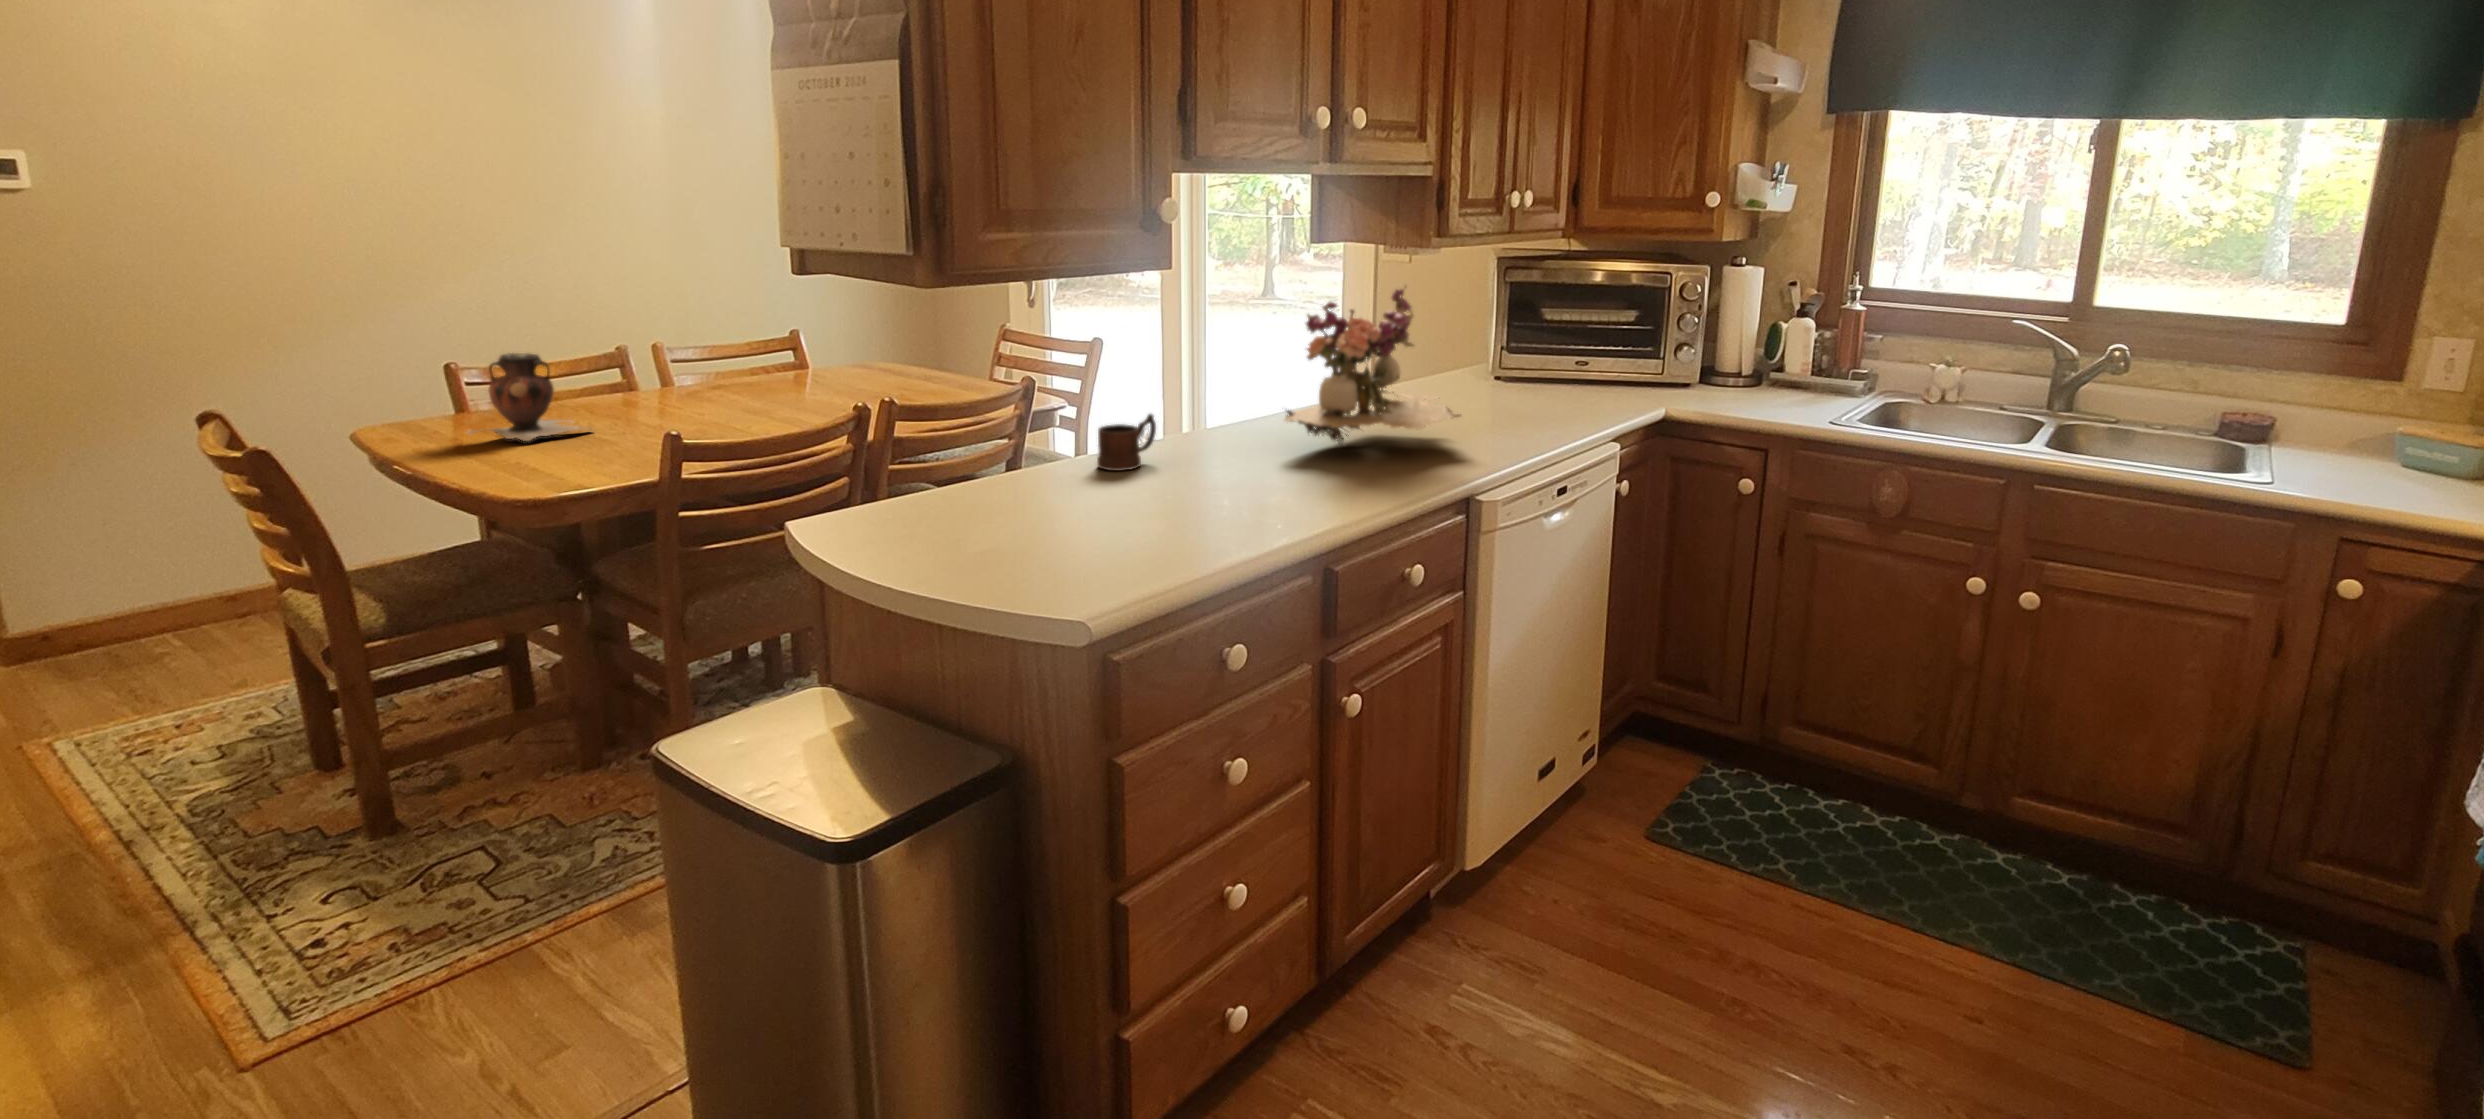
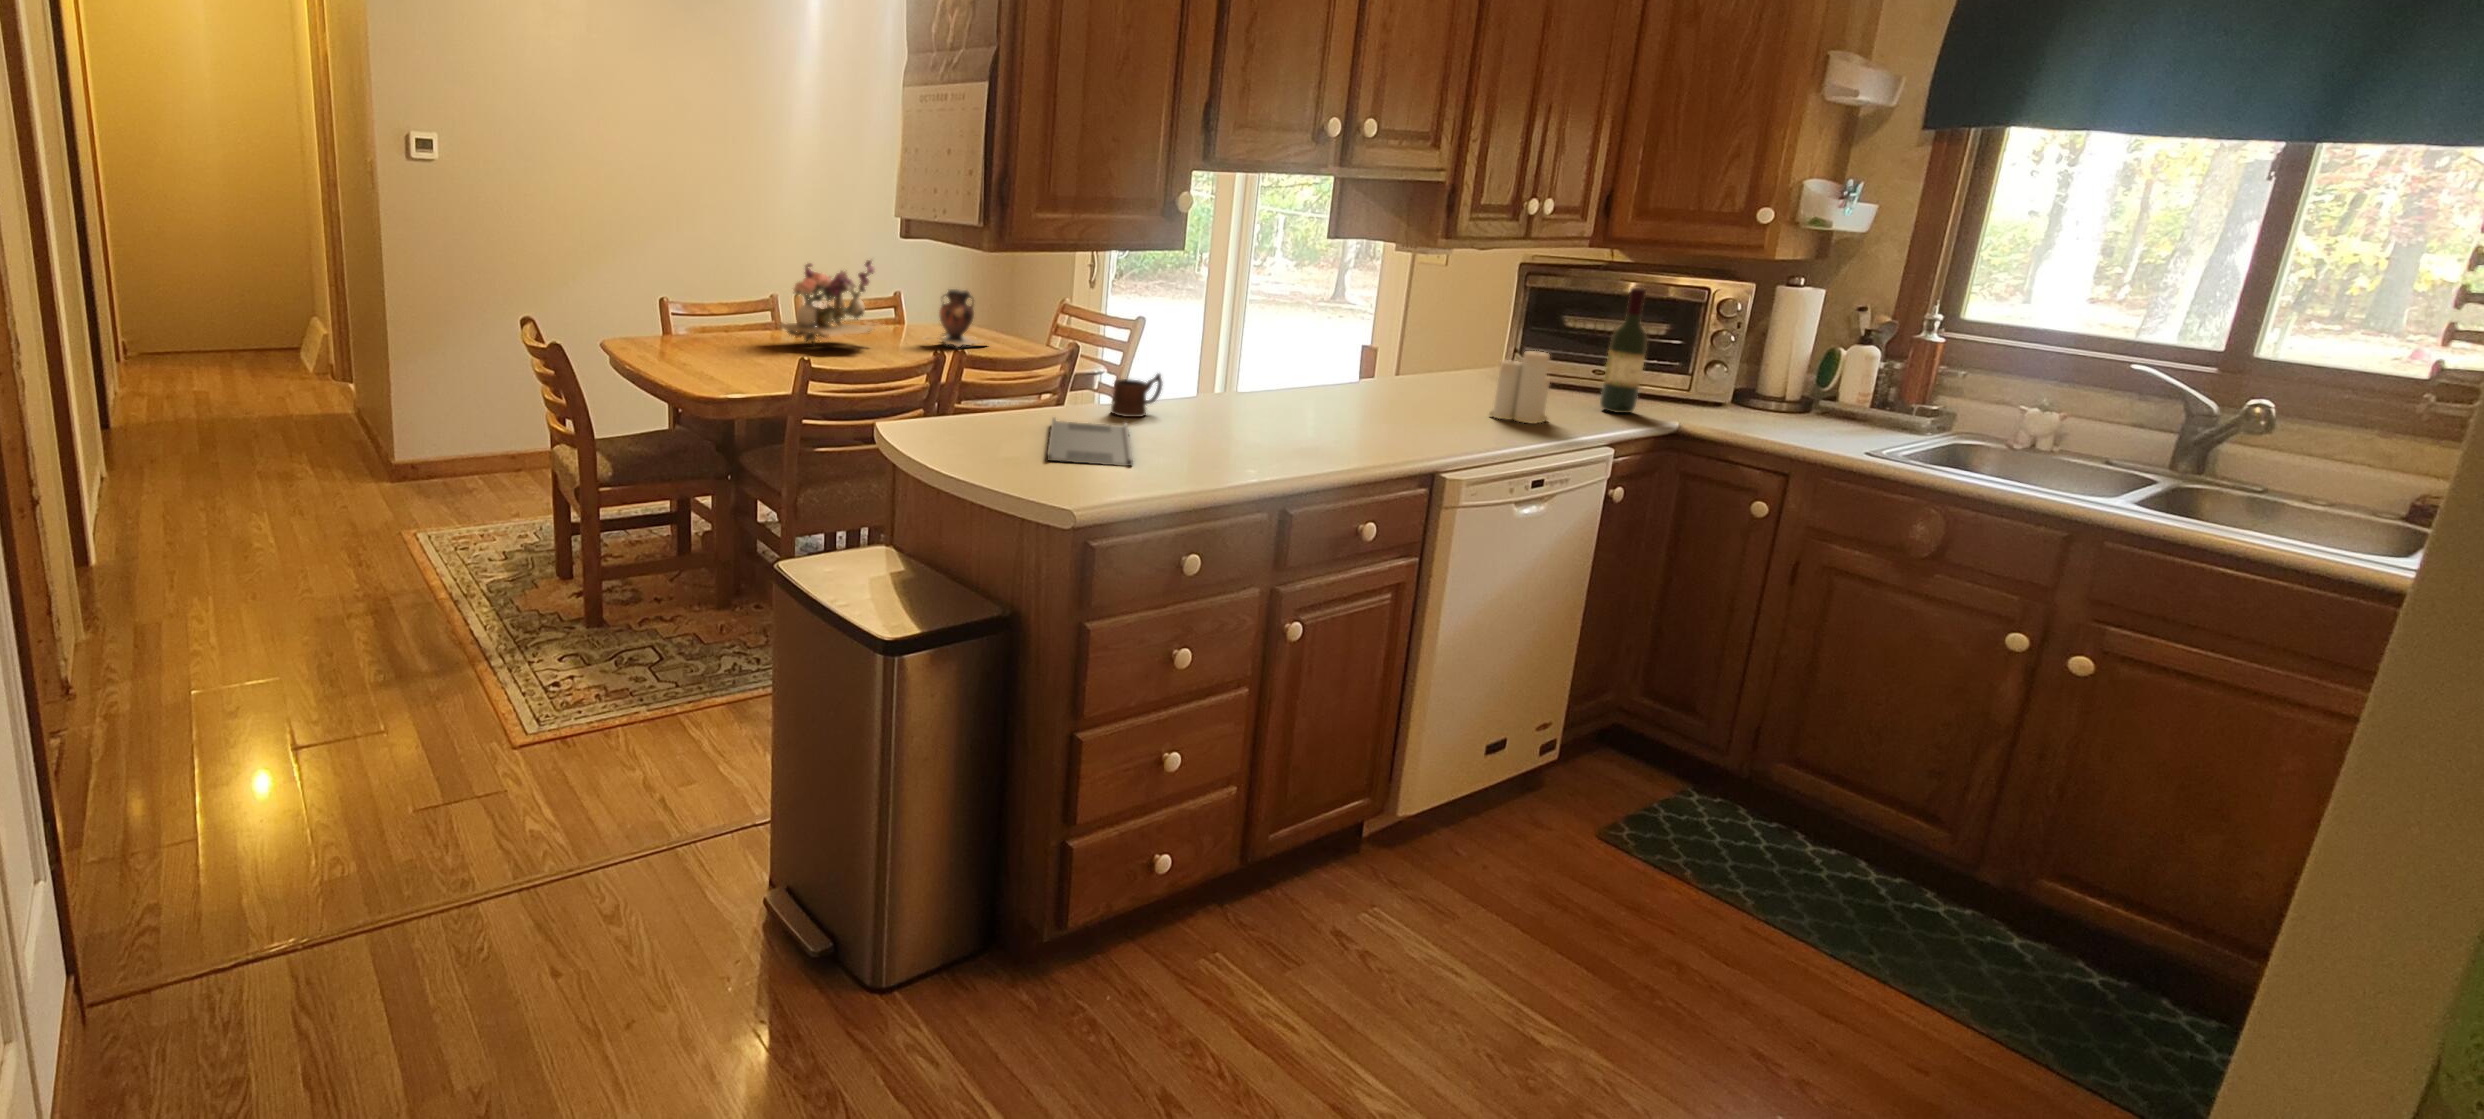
wine bottle: none [1596,277,1633,404] -> present [1600,287,1647,413]
flower arrangement: present [1285,286,1460,445] -> present [777,260,878,343]
candle: none [1501,343,1559,426] -> present [1490,351,1550,423]
vase: present [467,353,592,441] -> present [939,289,978,347]
tray: none [1027,480,1144,550] -> present [1047,418,1133,466]

